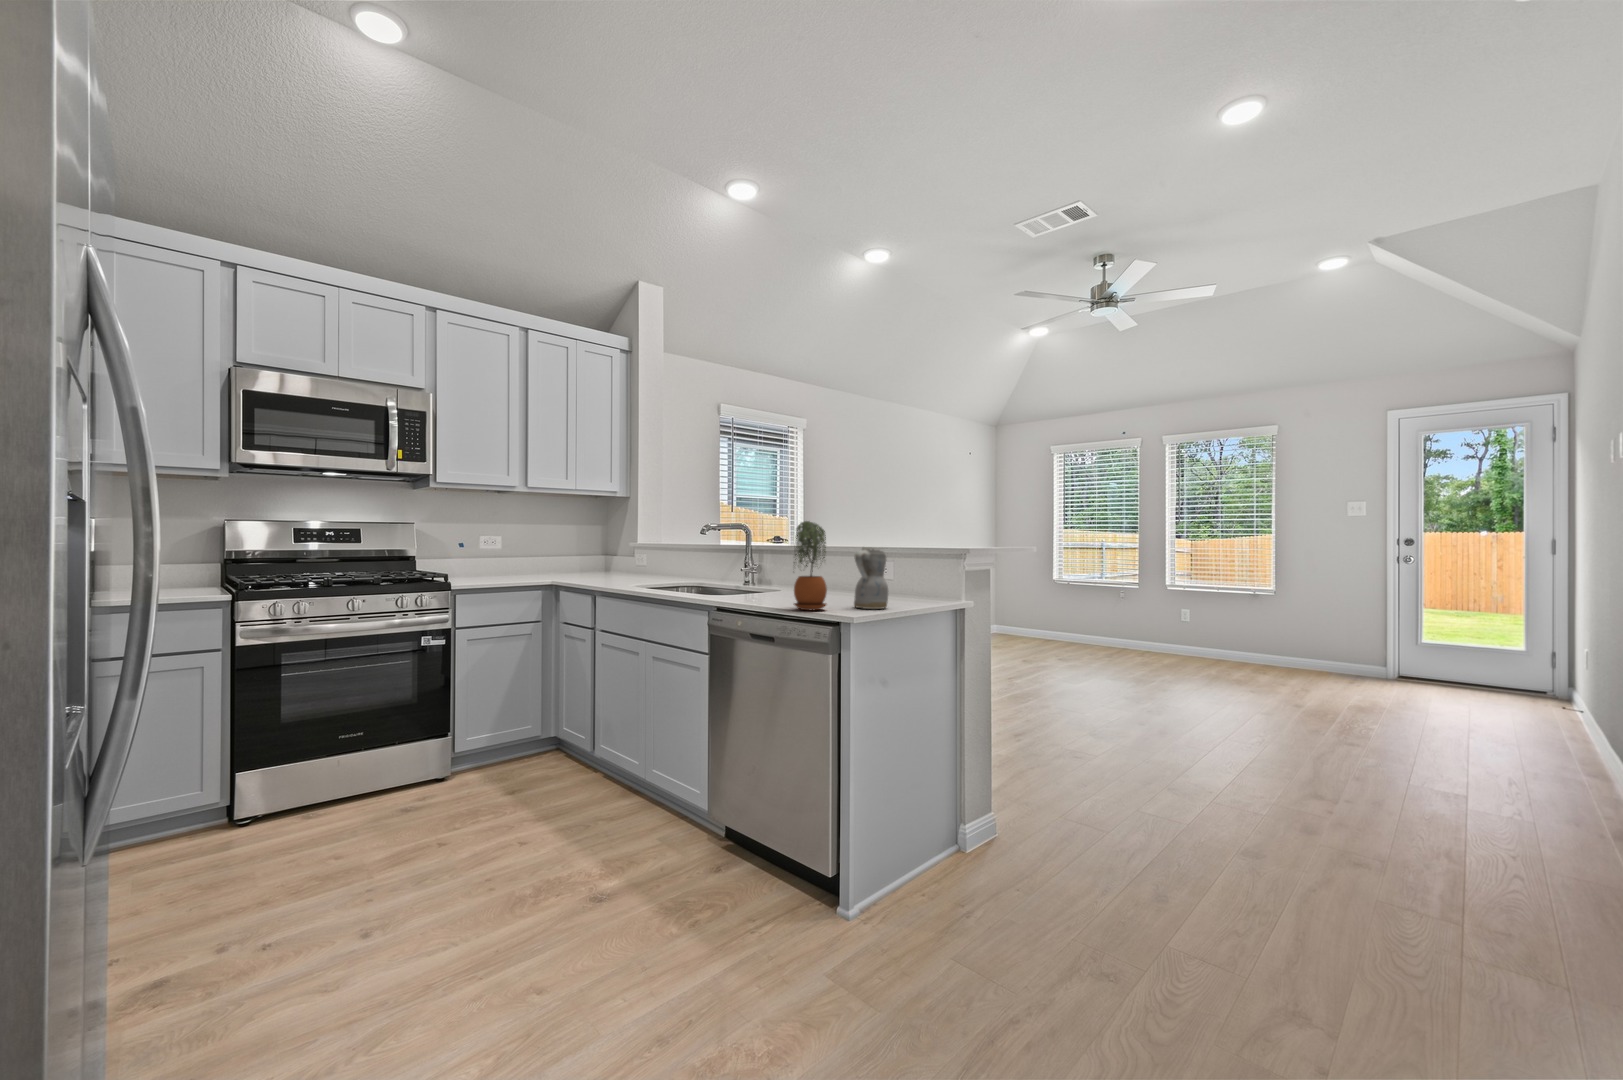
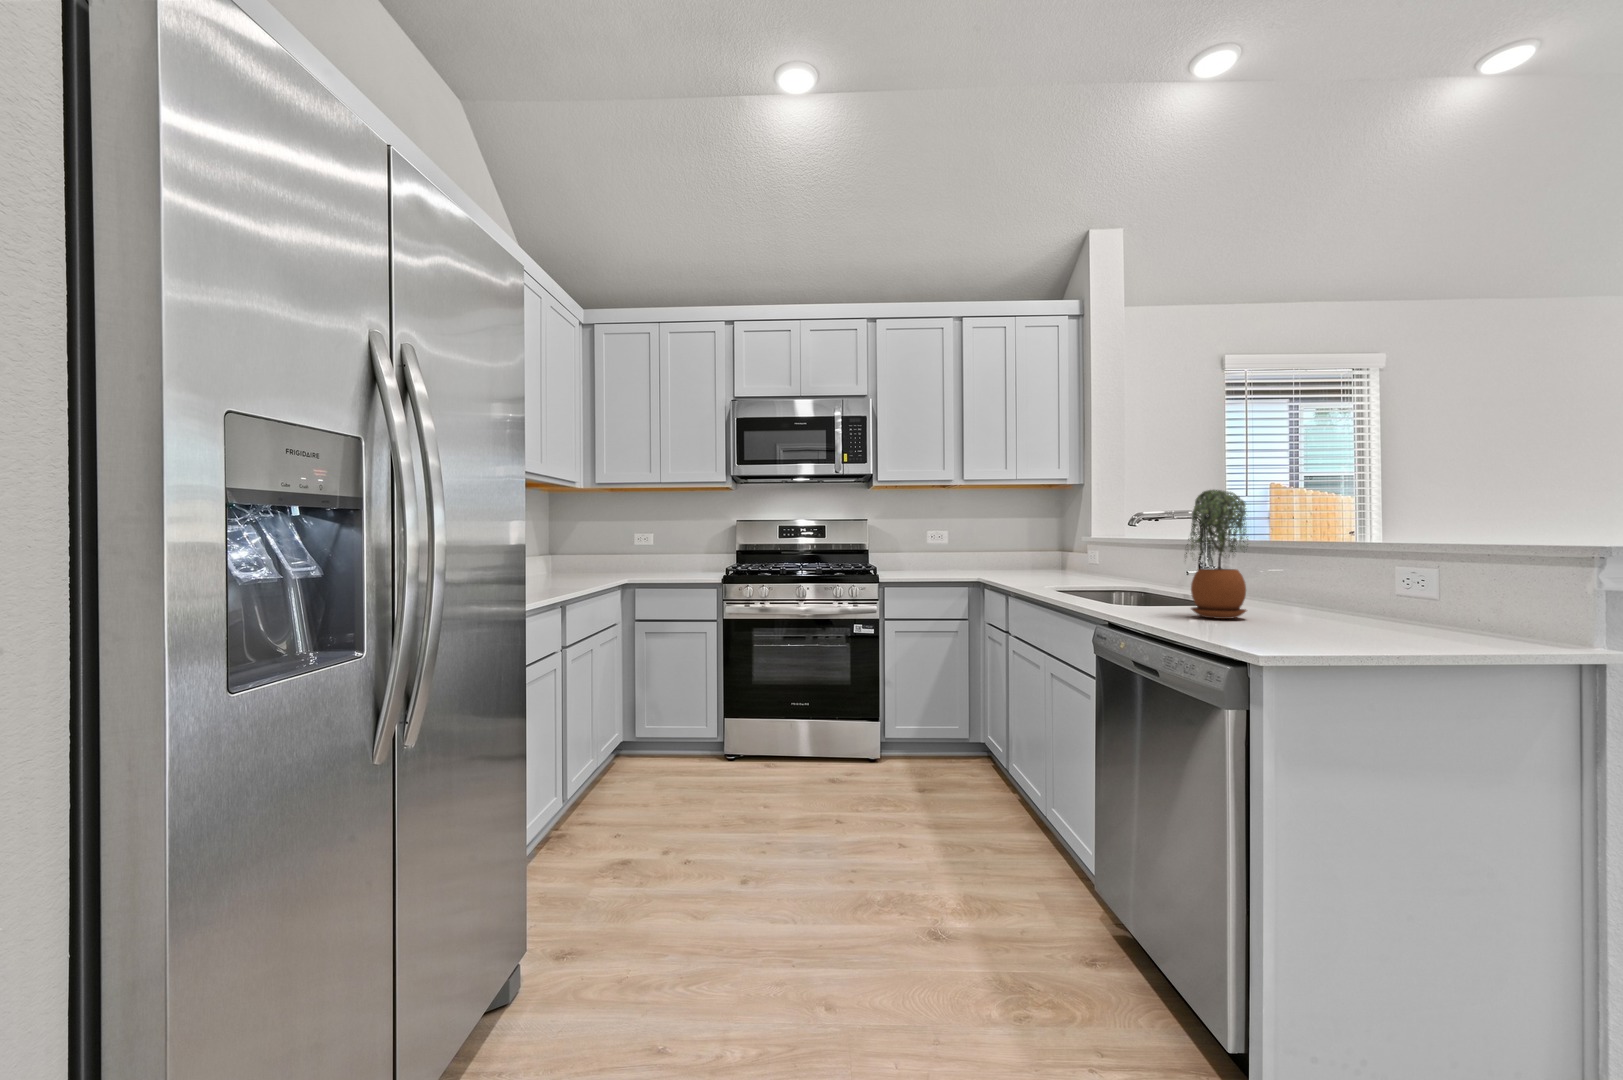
ceramic pitcher: present [854,547,888,609] -> none [1300,525,1375,624]

